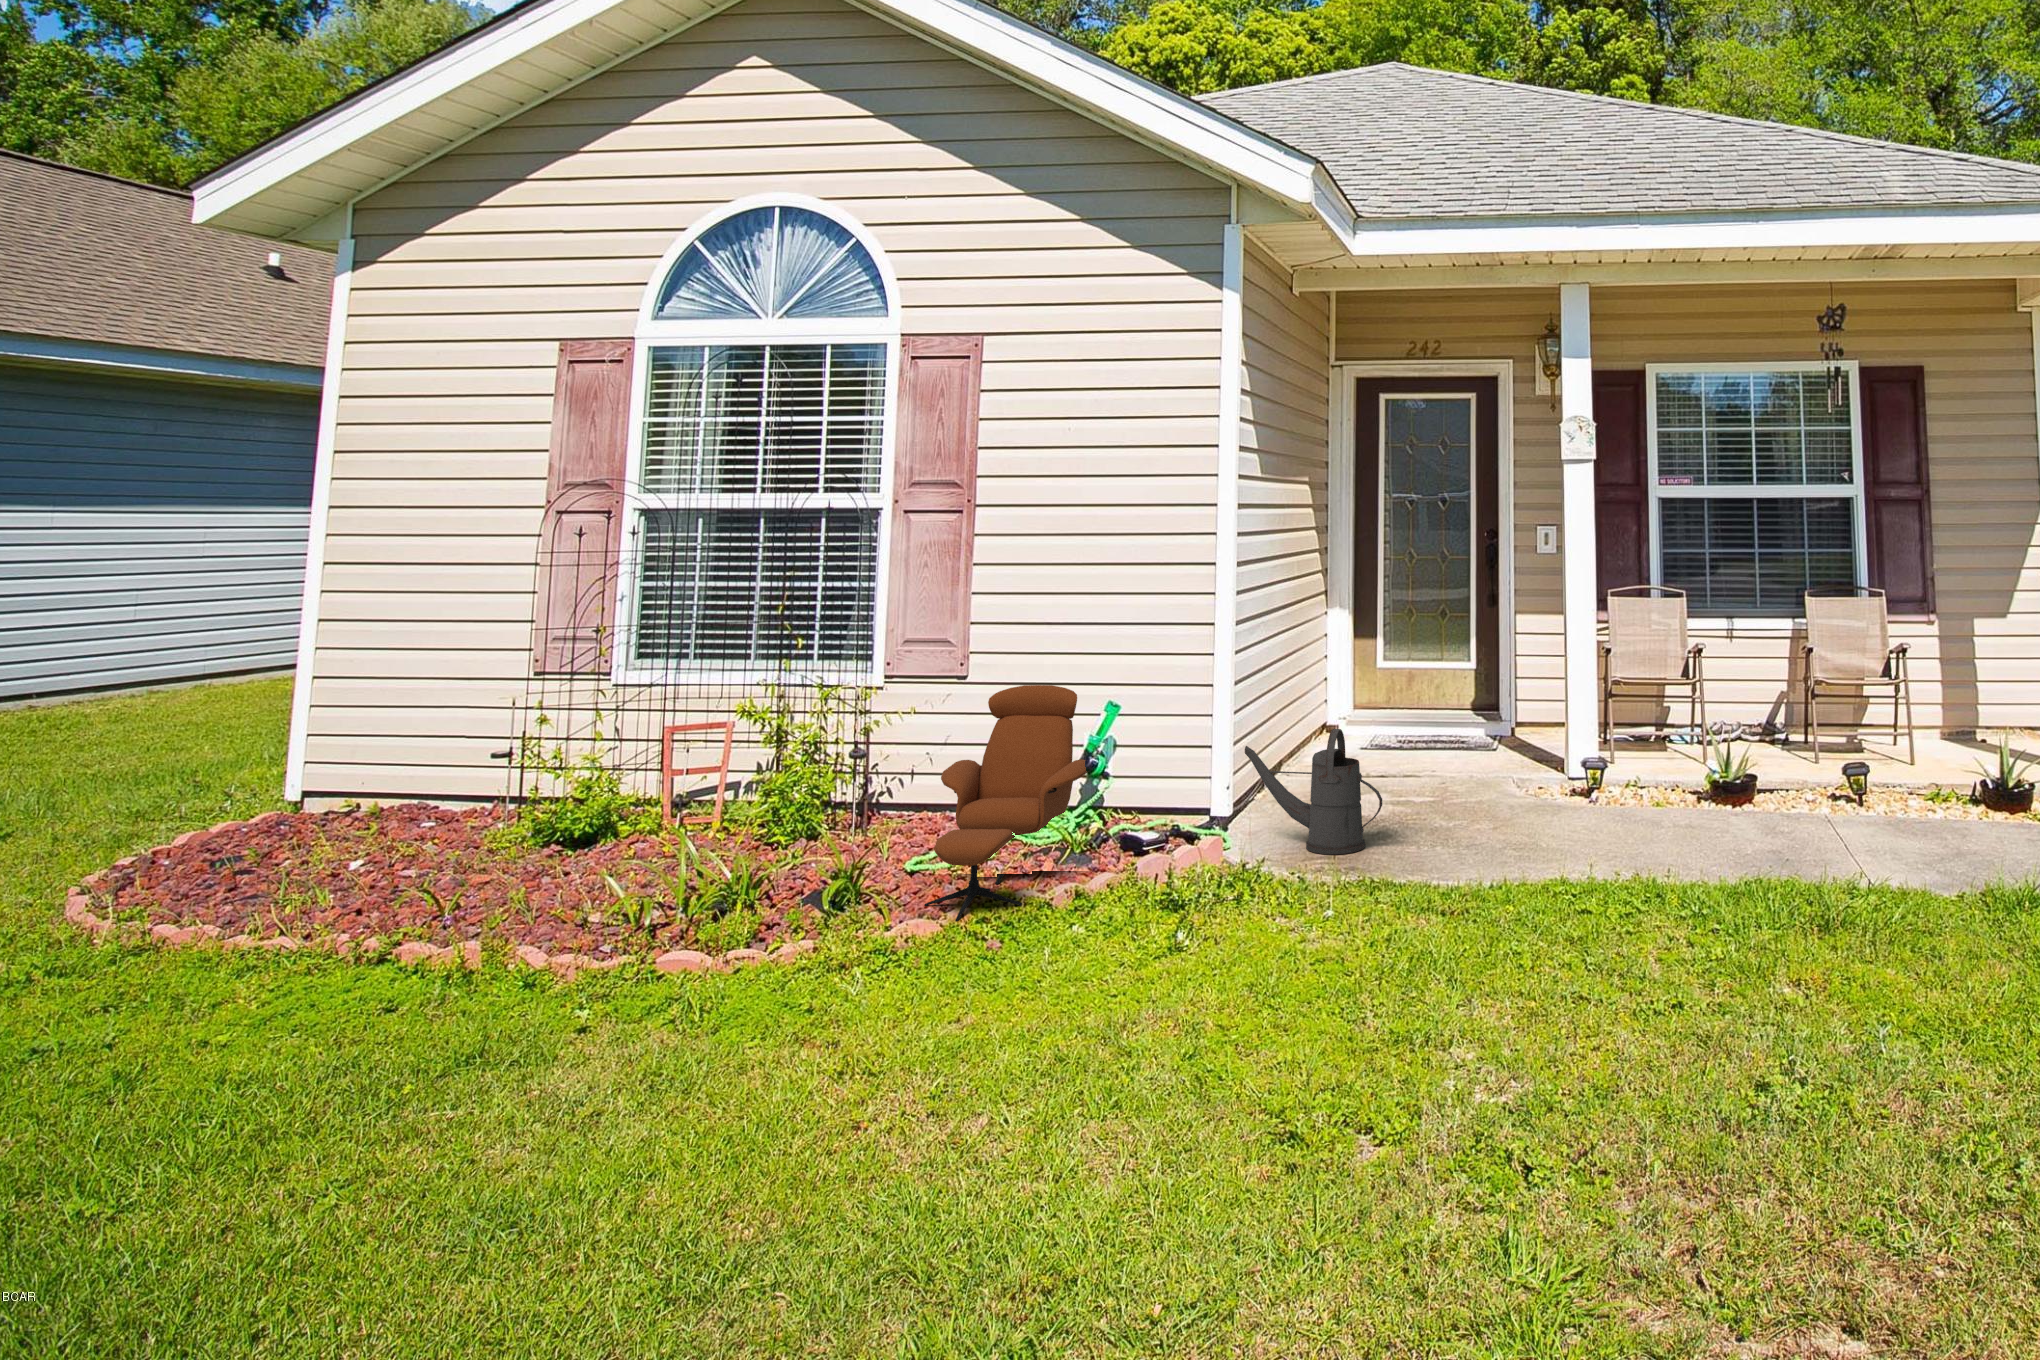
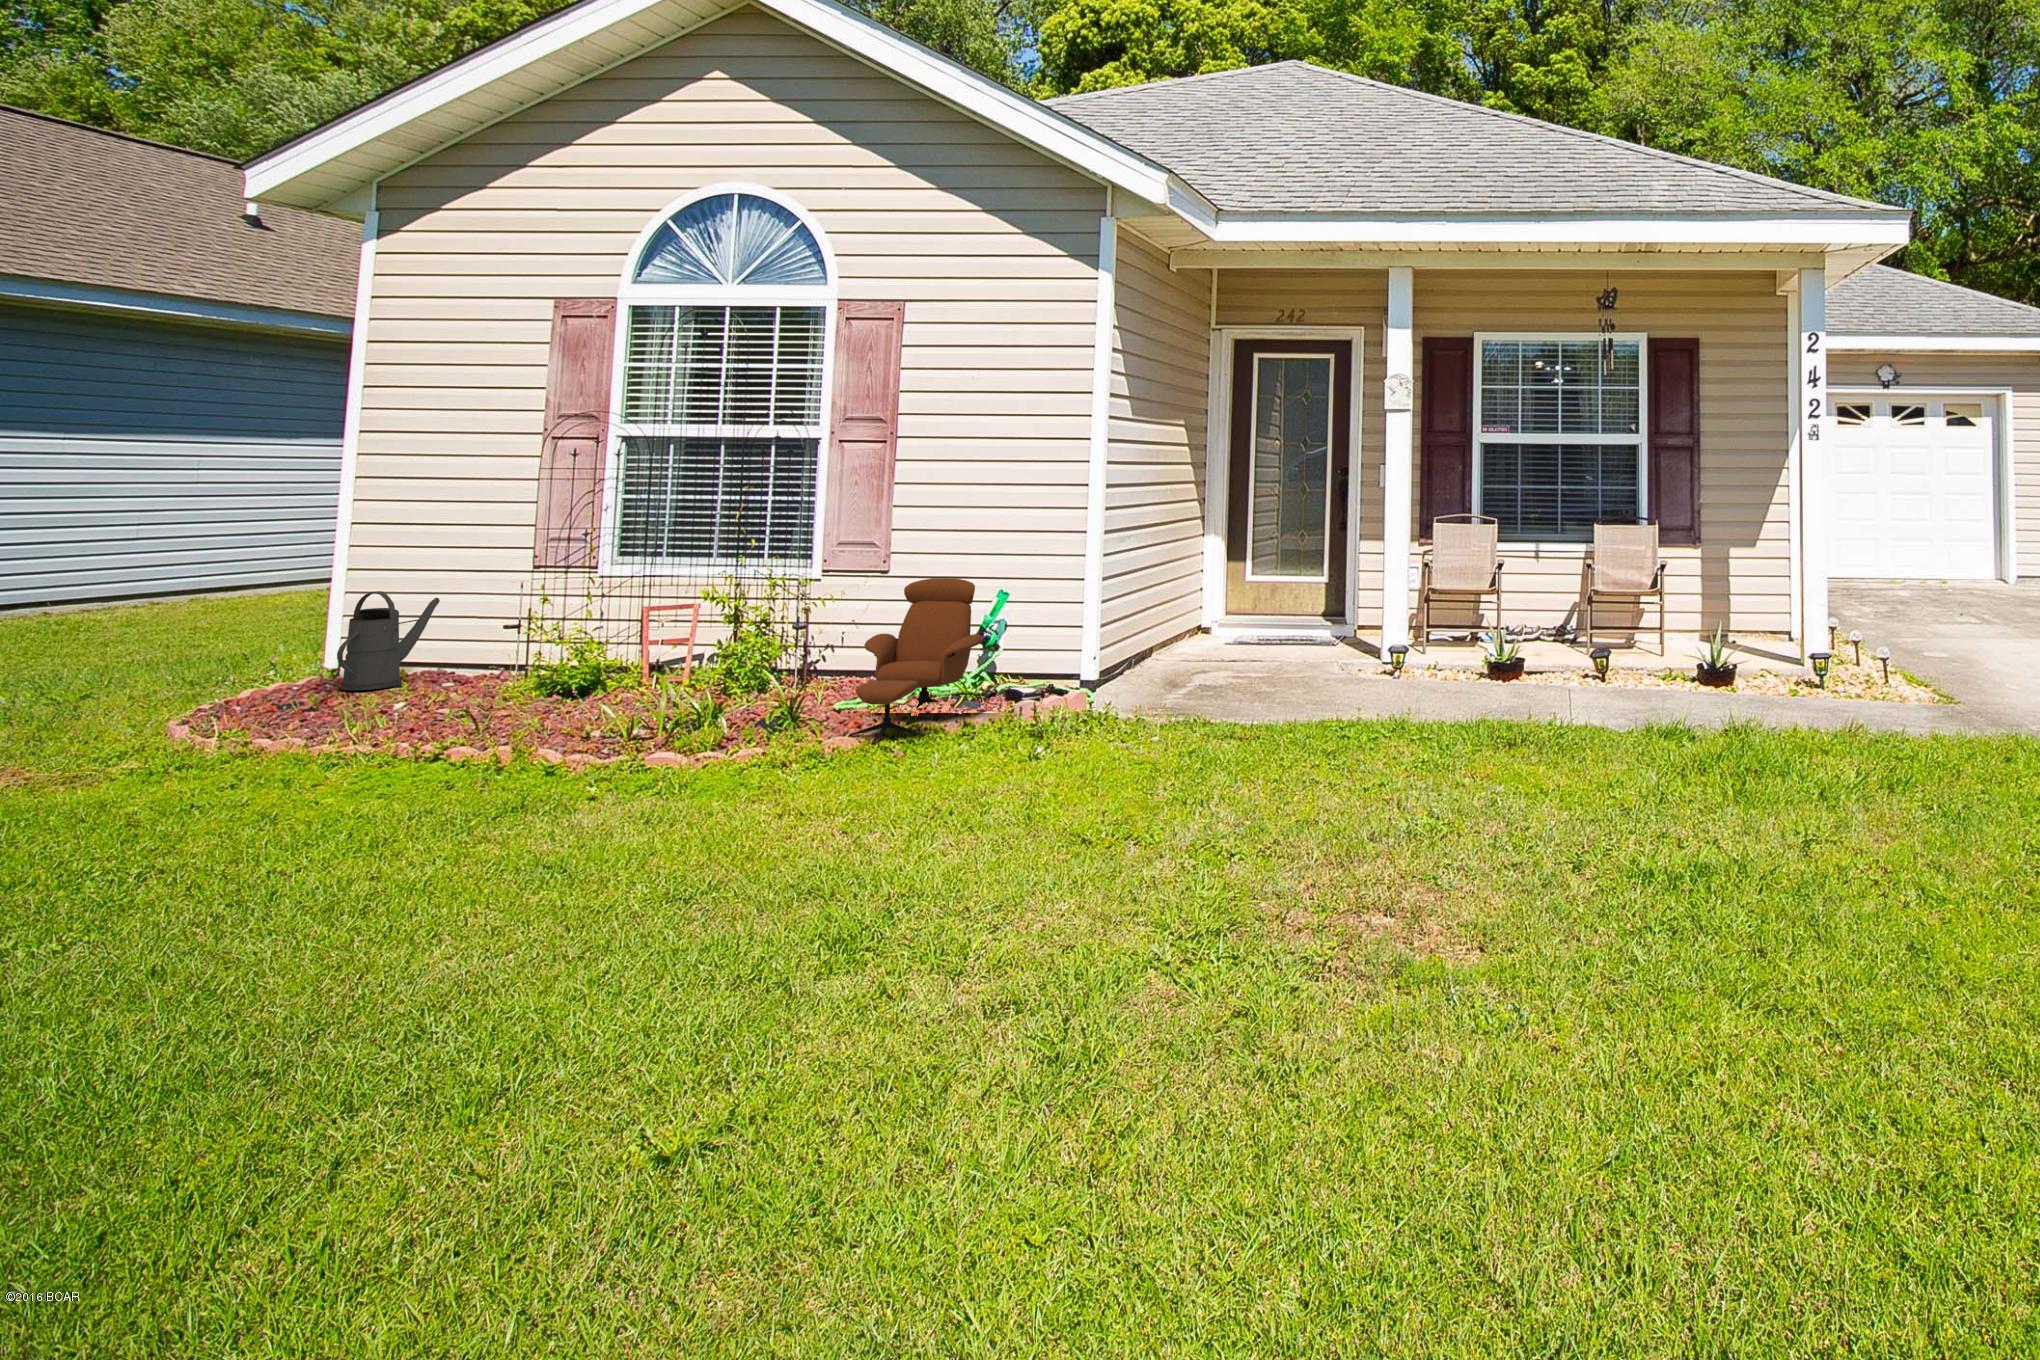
watering can: present [1245,729,1382,855] -> present [337,591,440,690]

